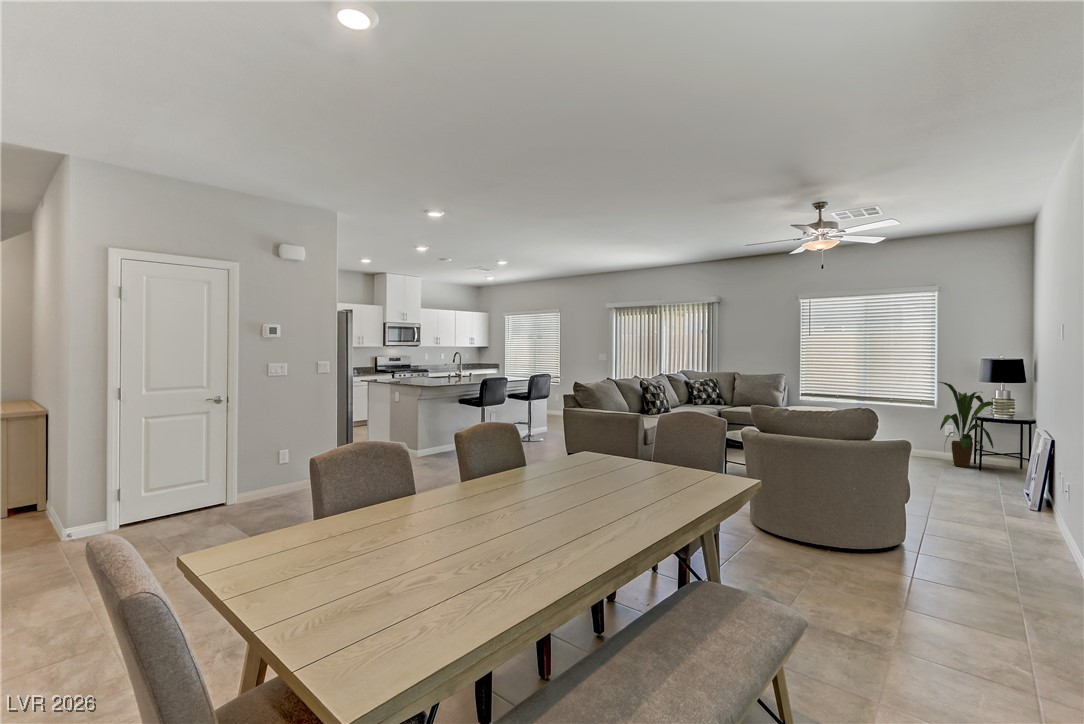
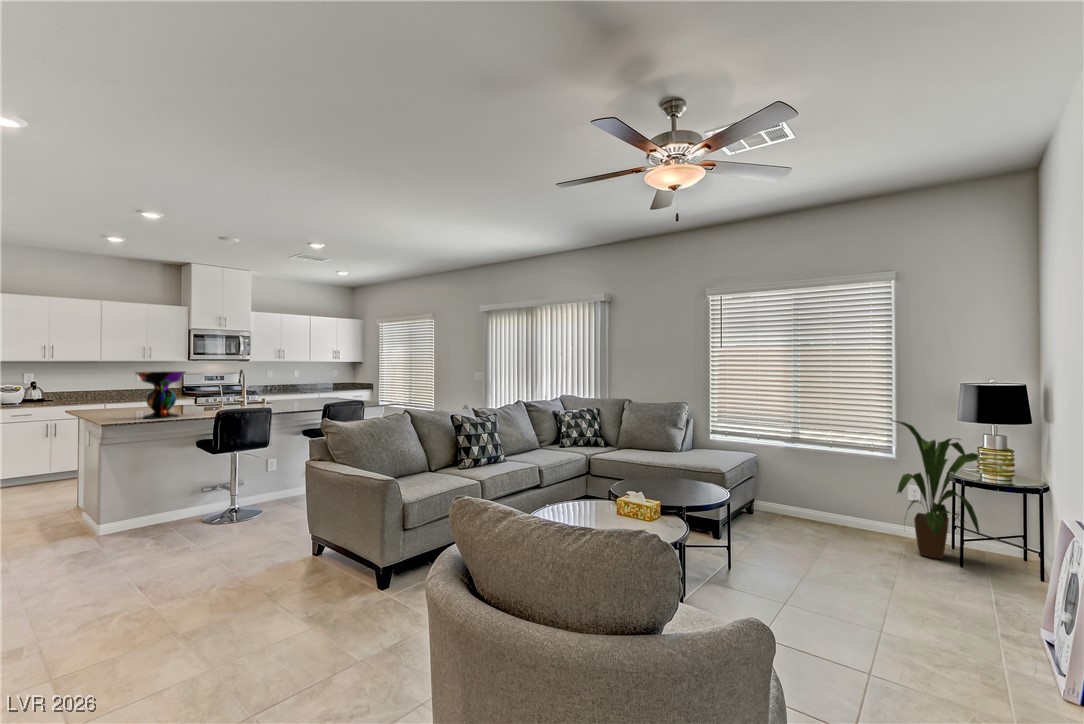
decorative bowl: none [438,352,467,383] -> present [135,371,186,418]

